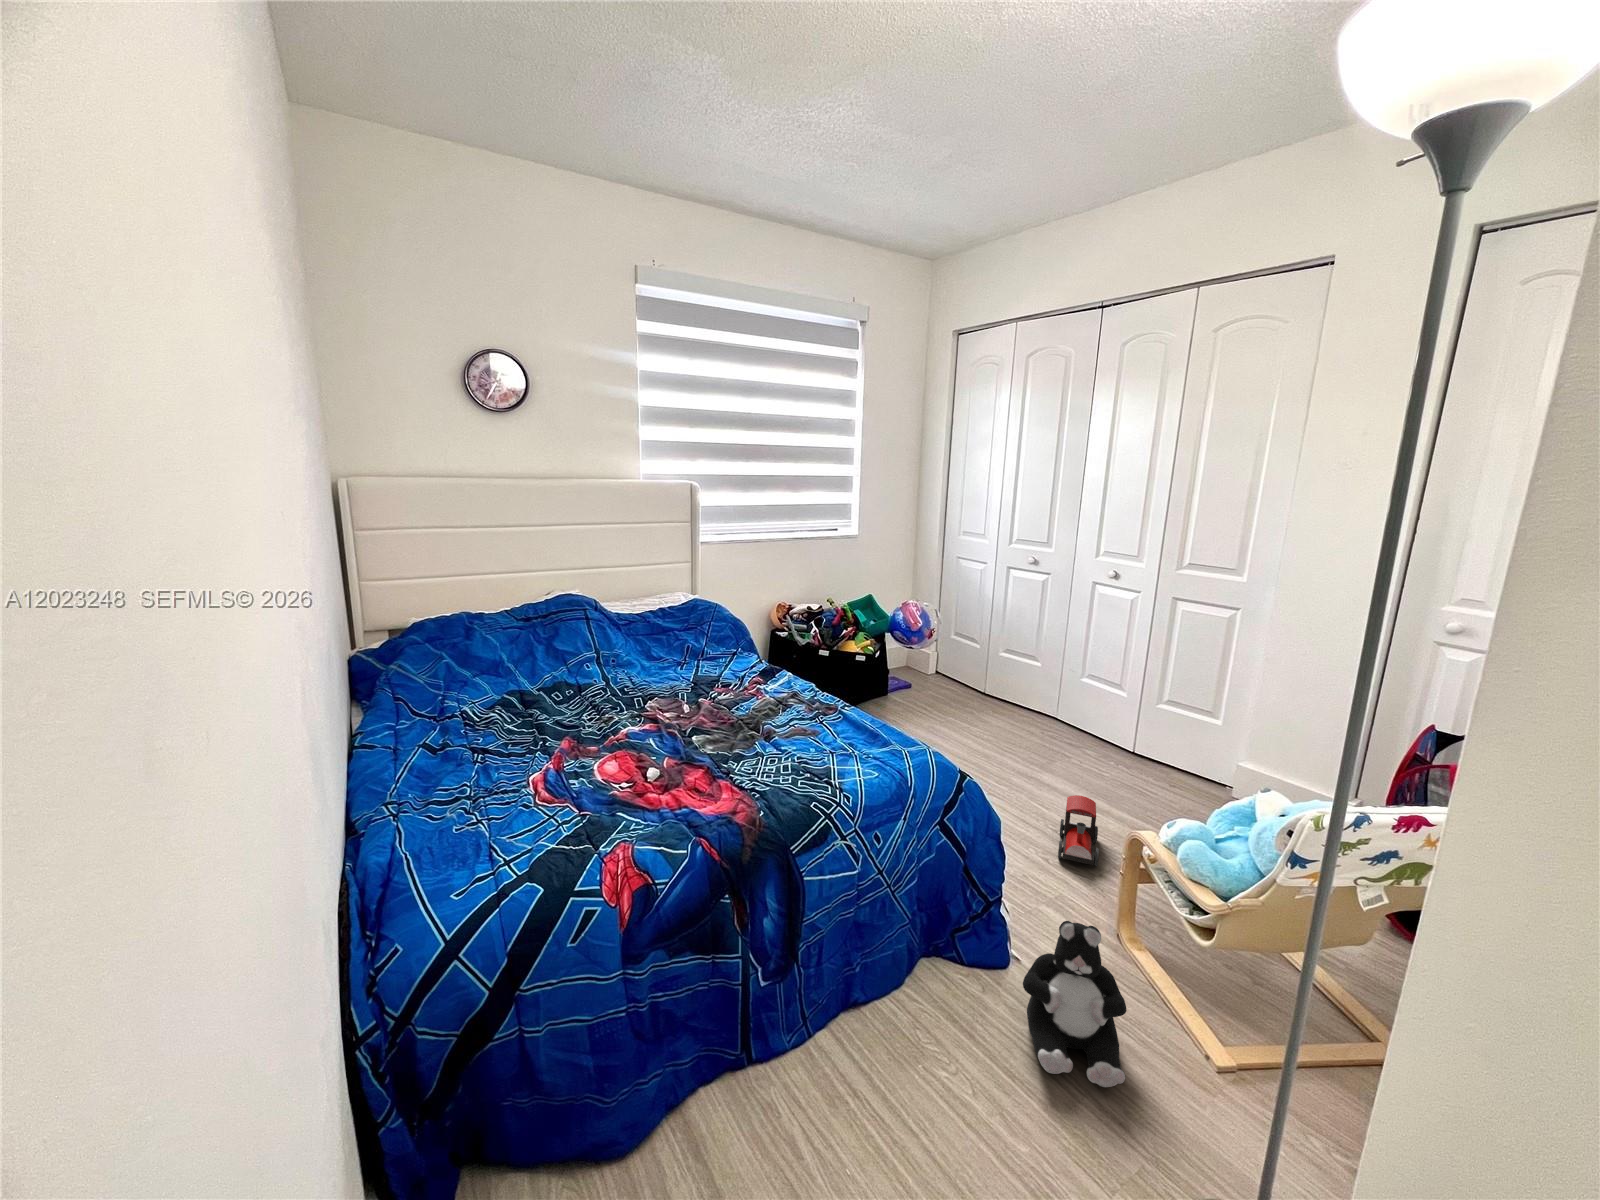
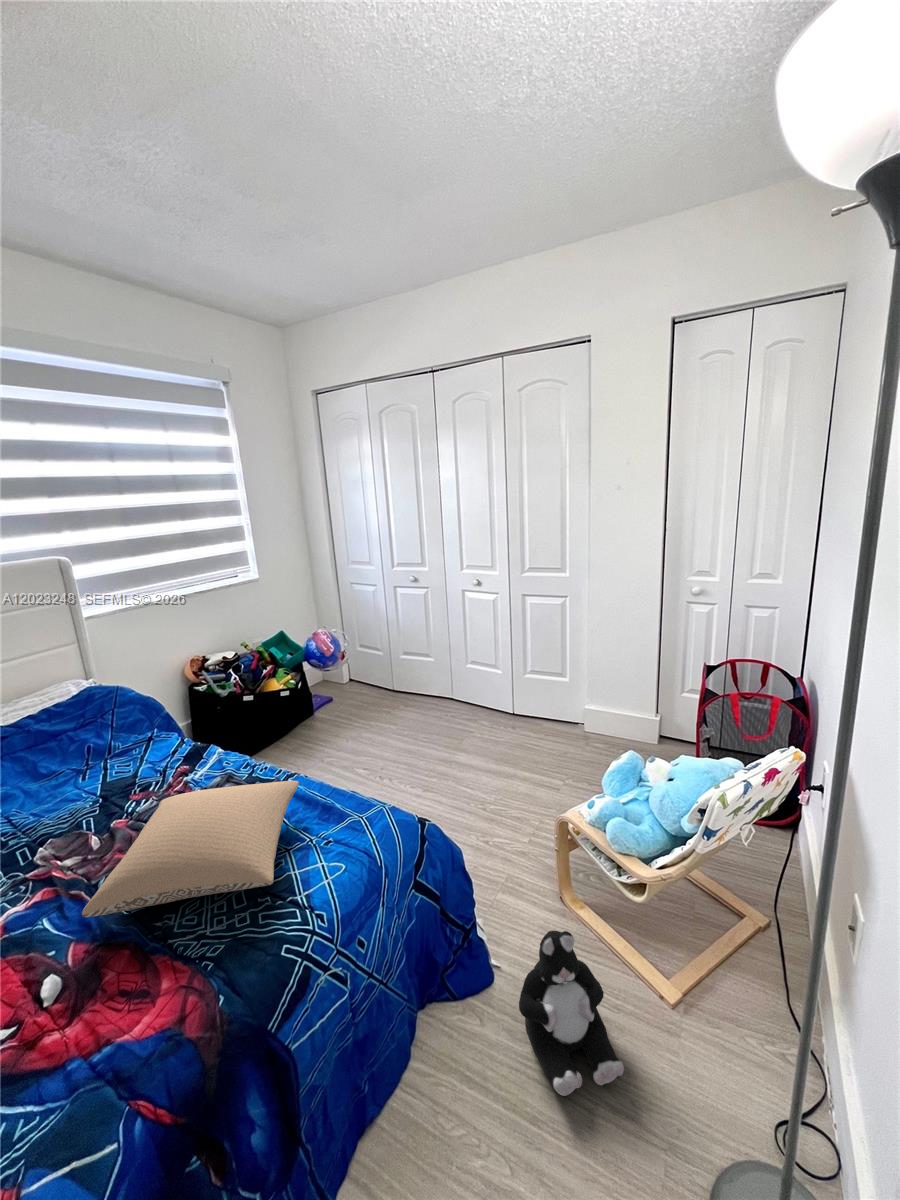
pillow: none [680,683,852,756] -> present [82,781,299,917]
toy train: present [1058,795,1099,866] -> none [487,774,524,836]

